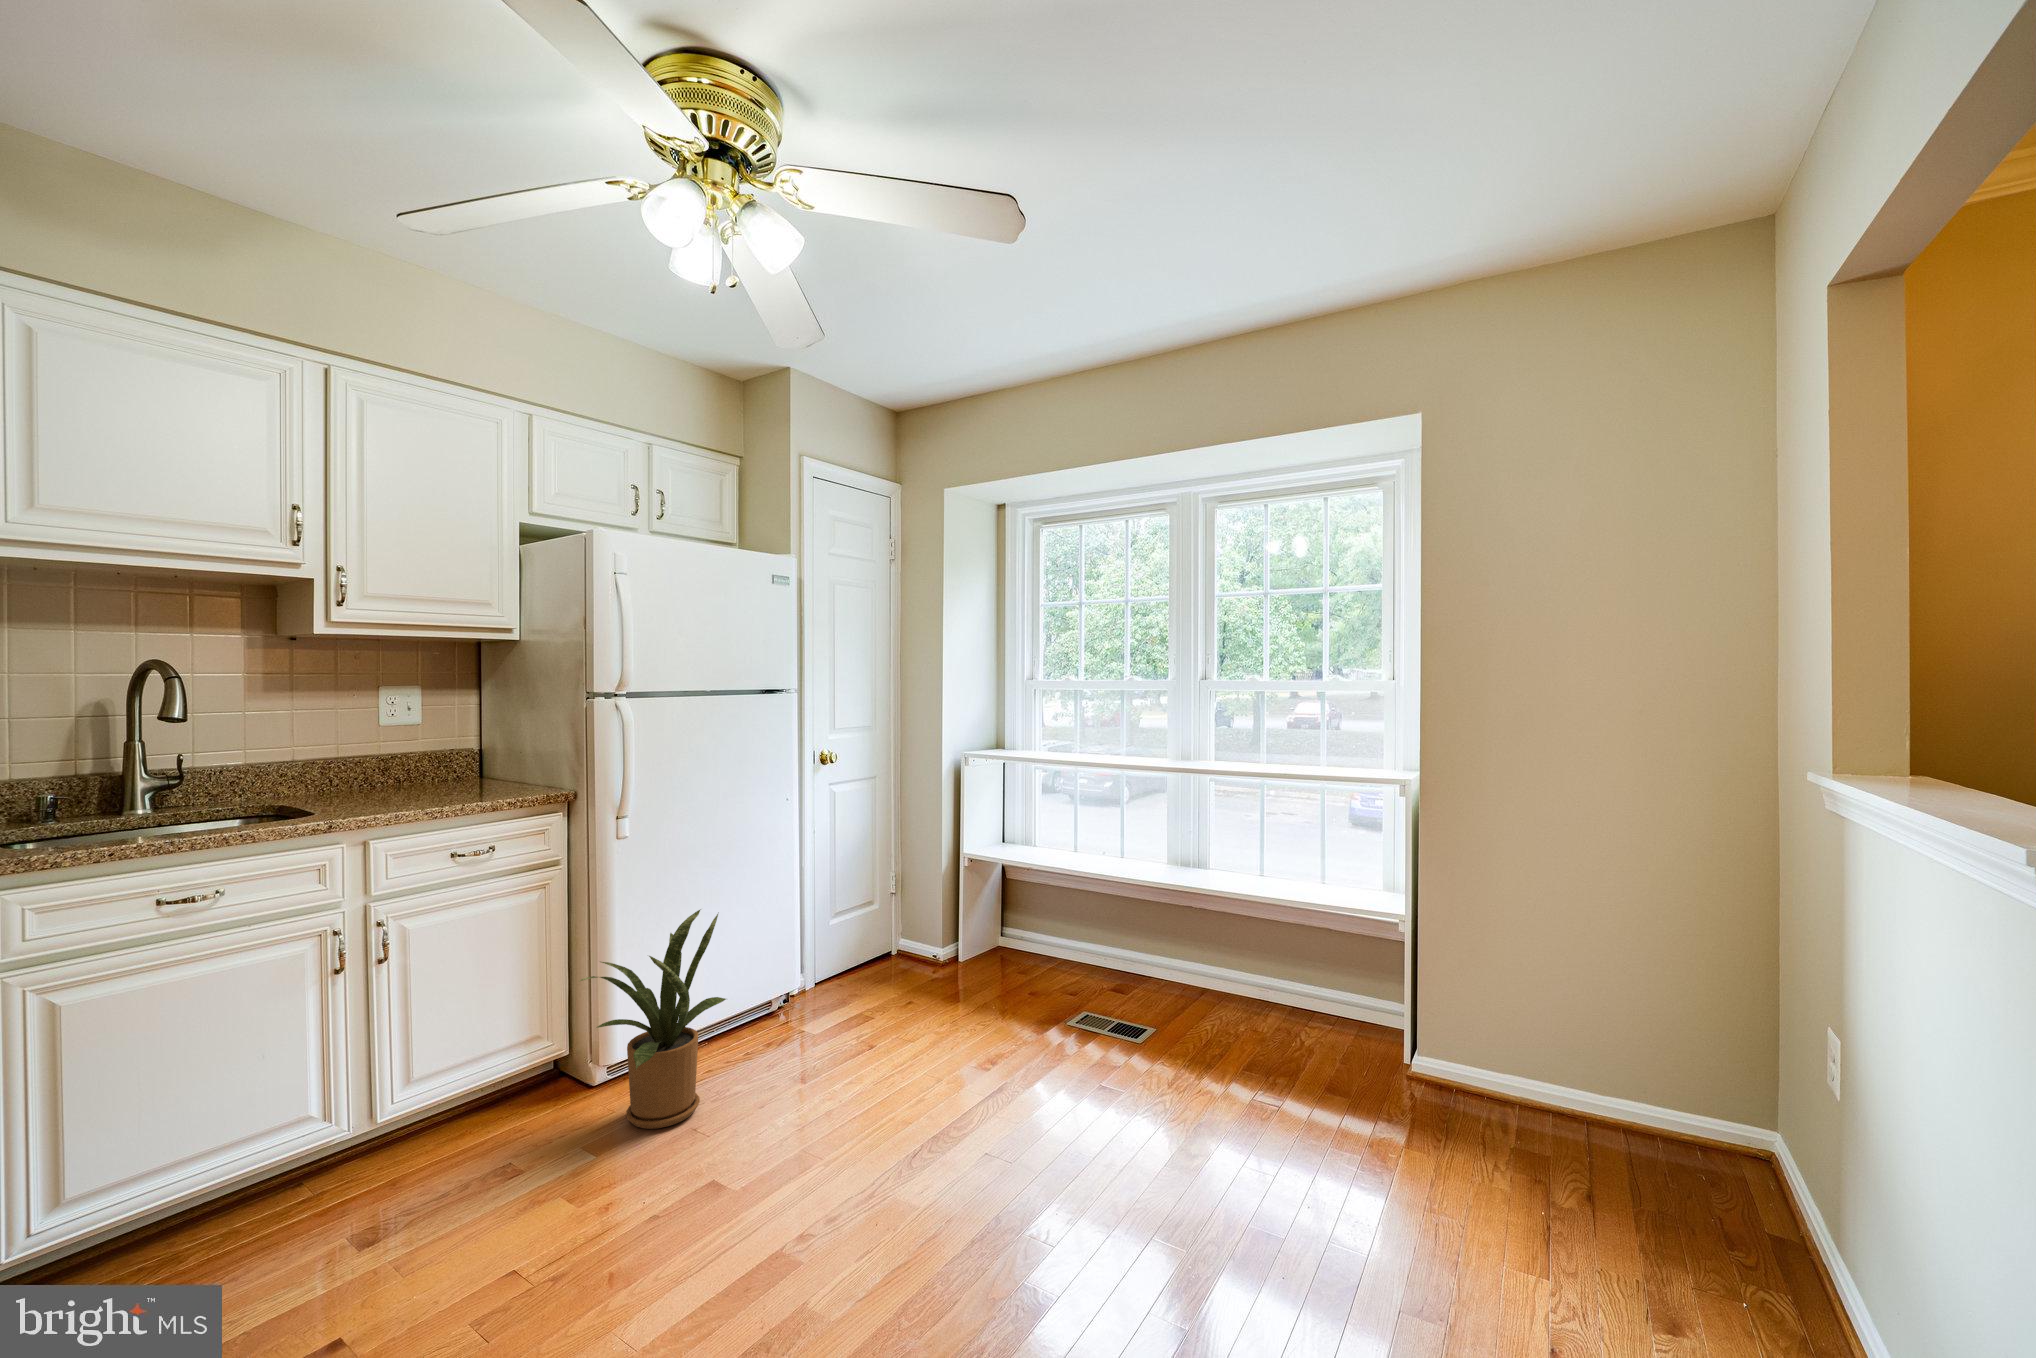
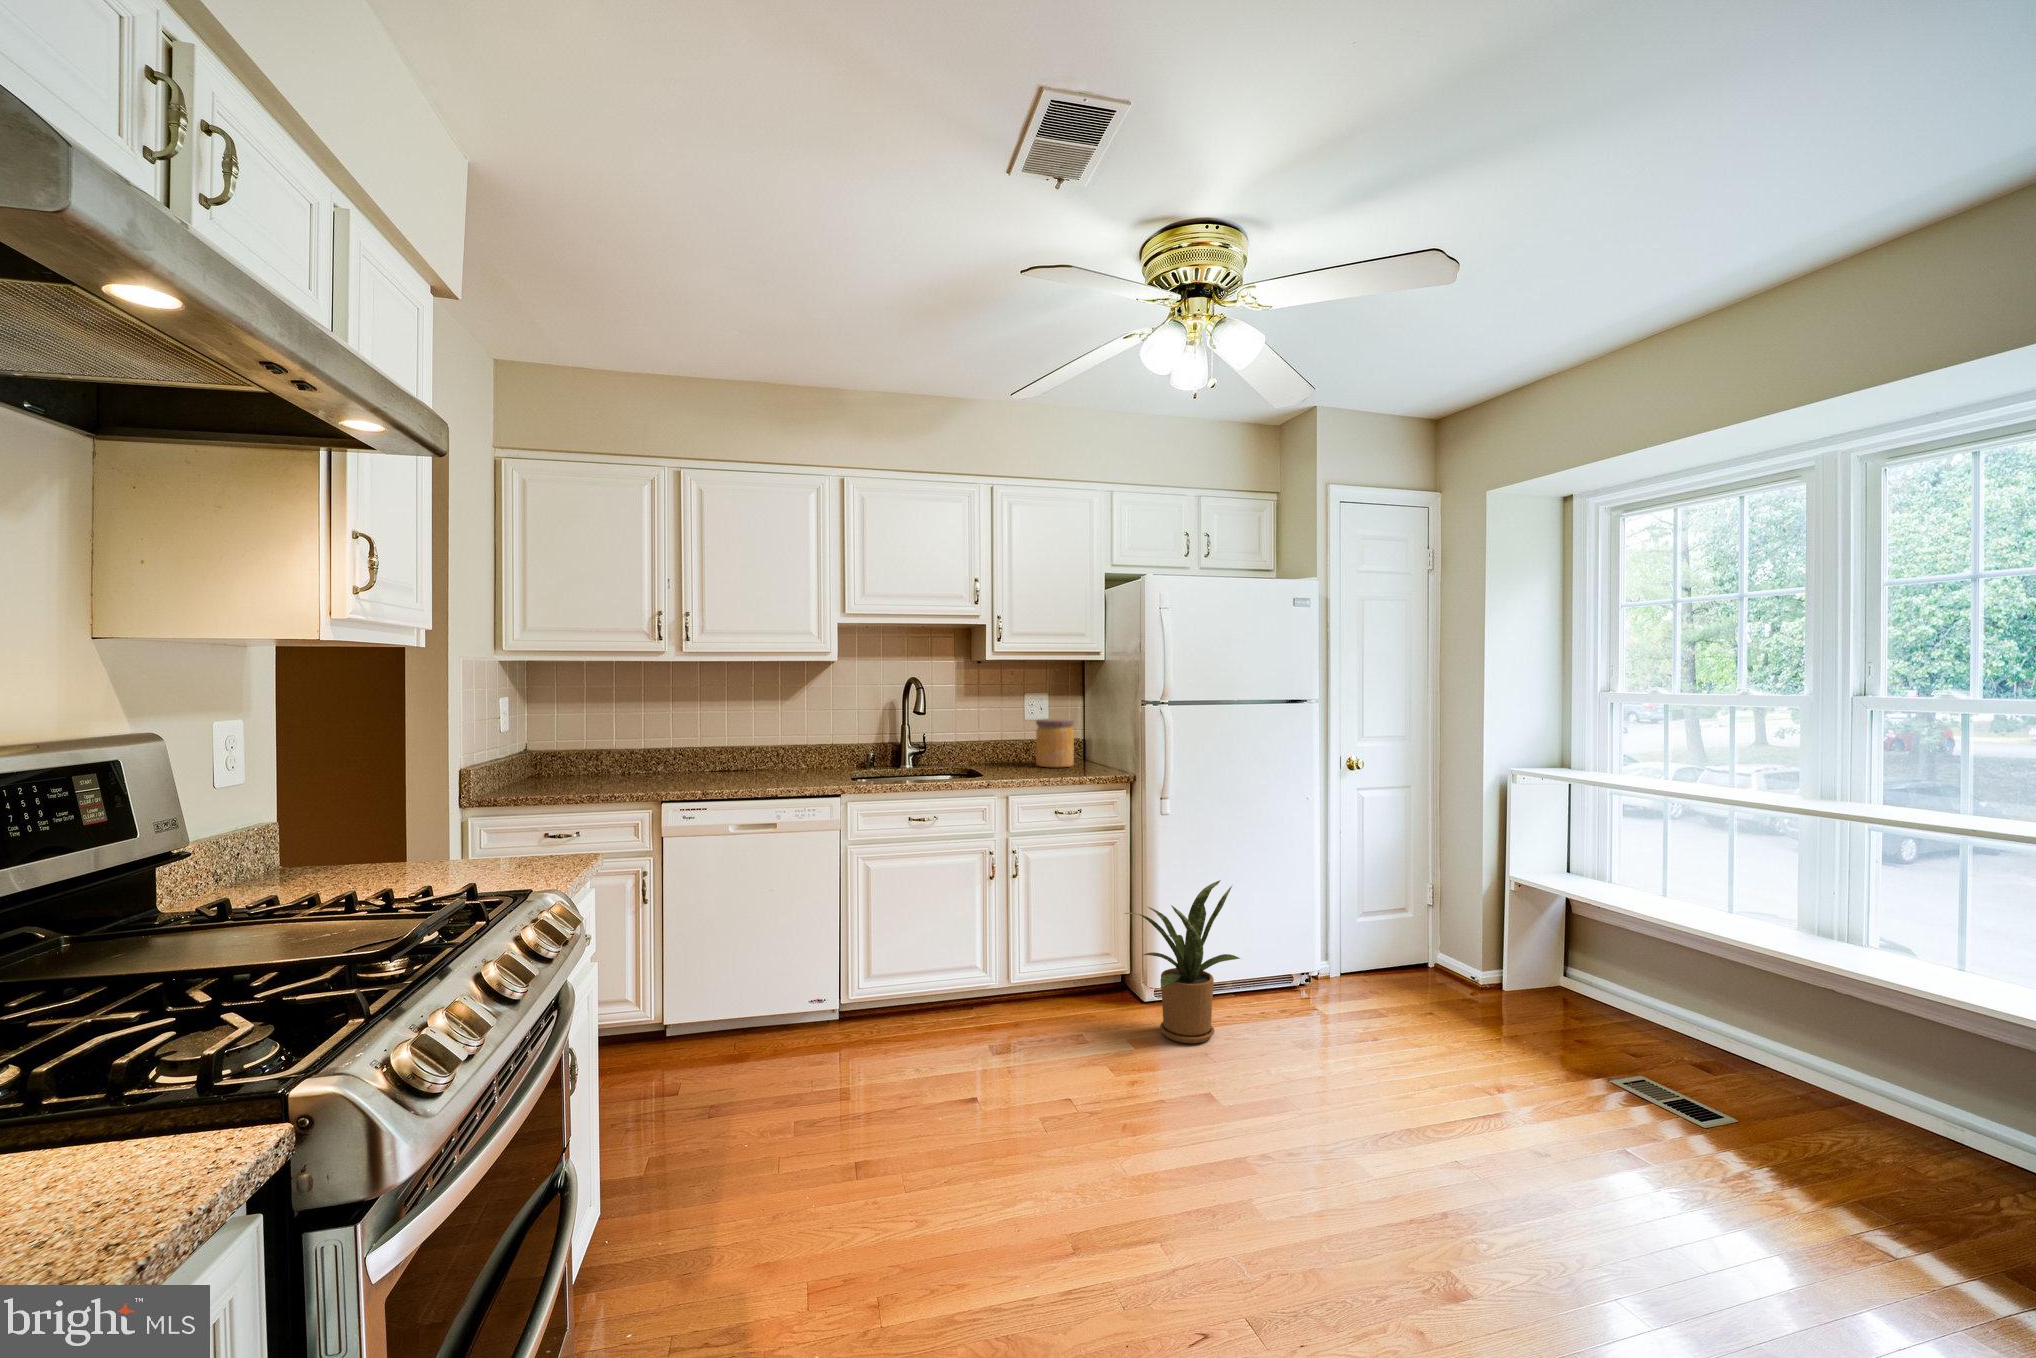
jar: none [404,722,469,791] -> present [1036,719,1074,767]

